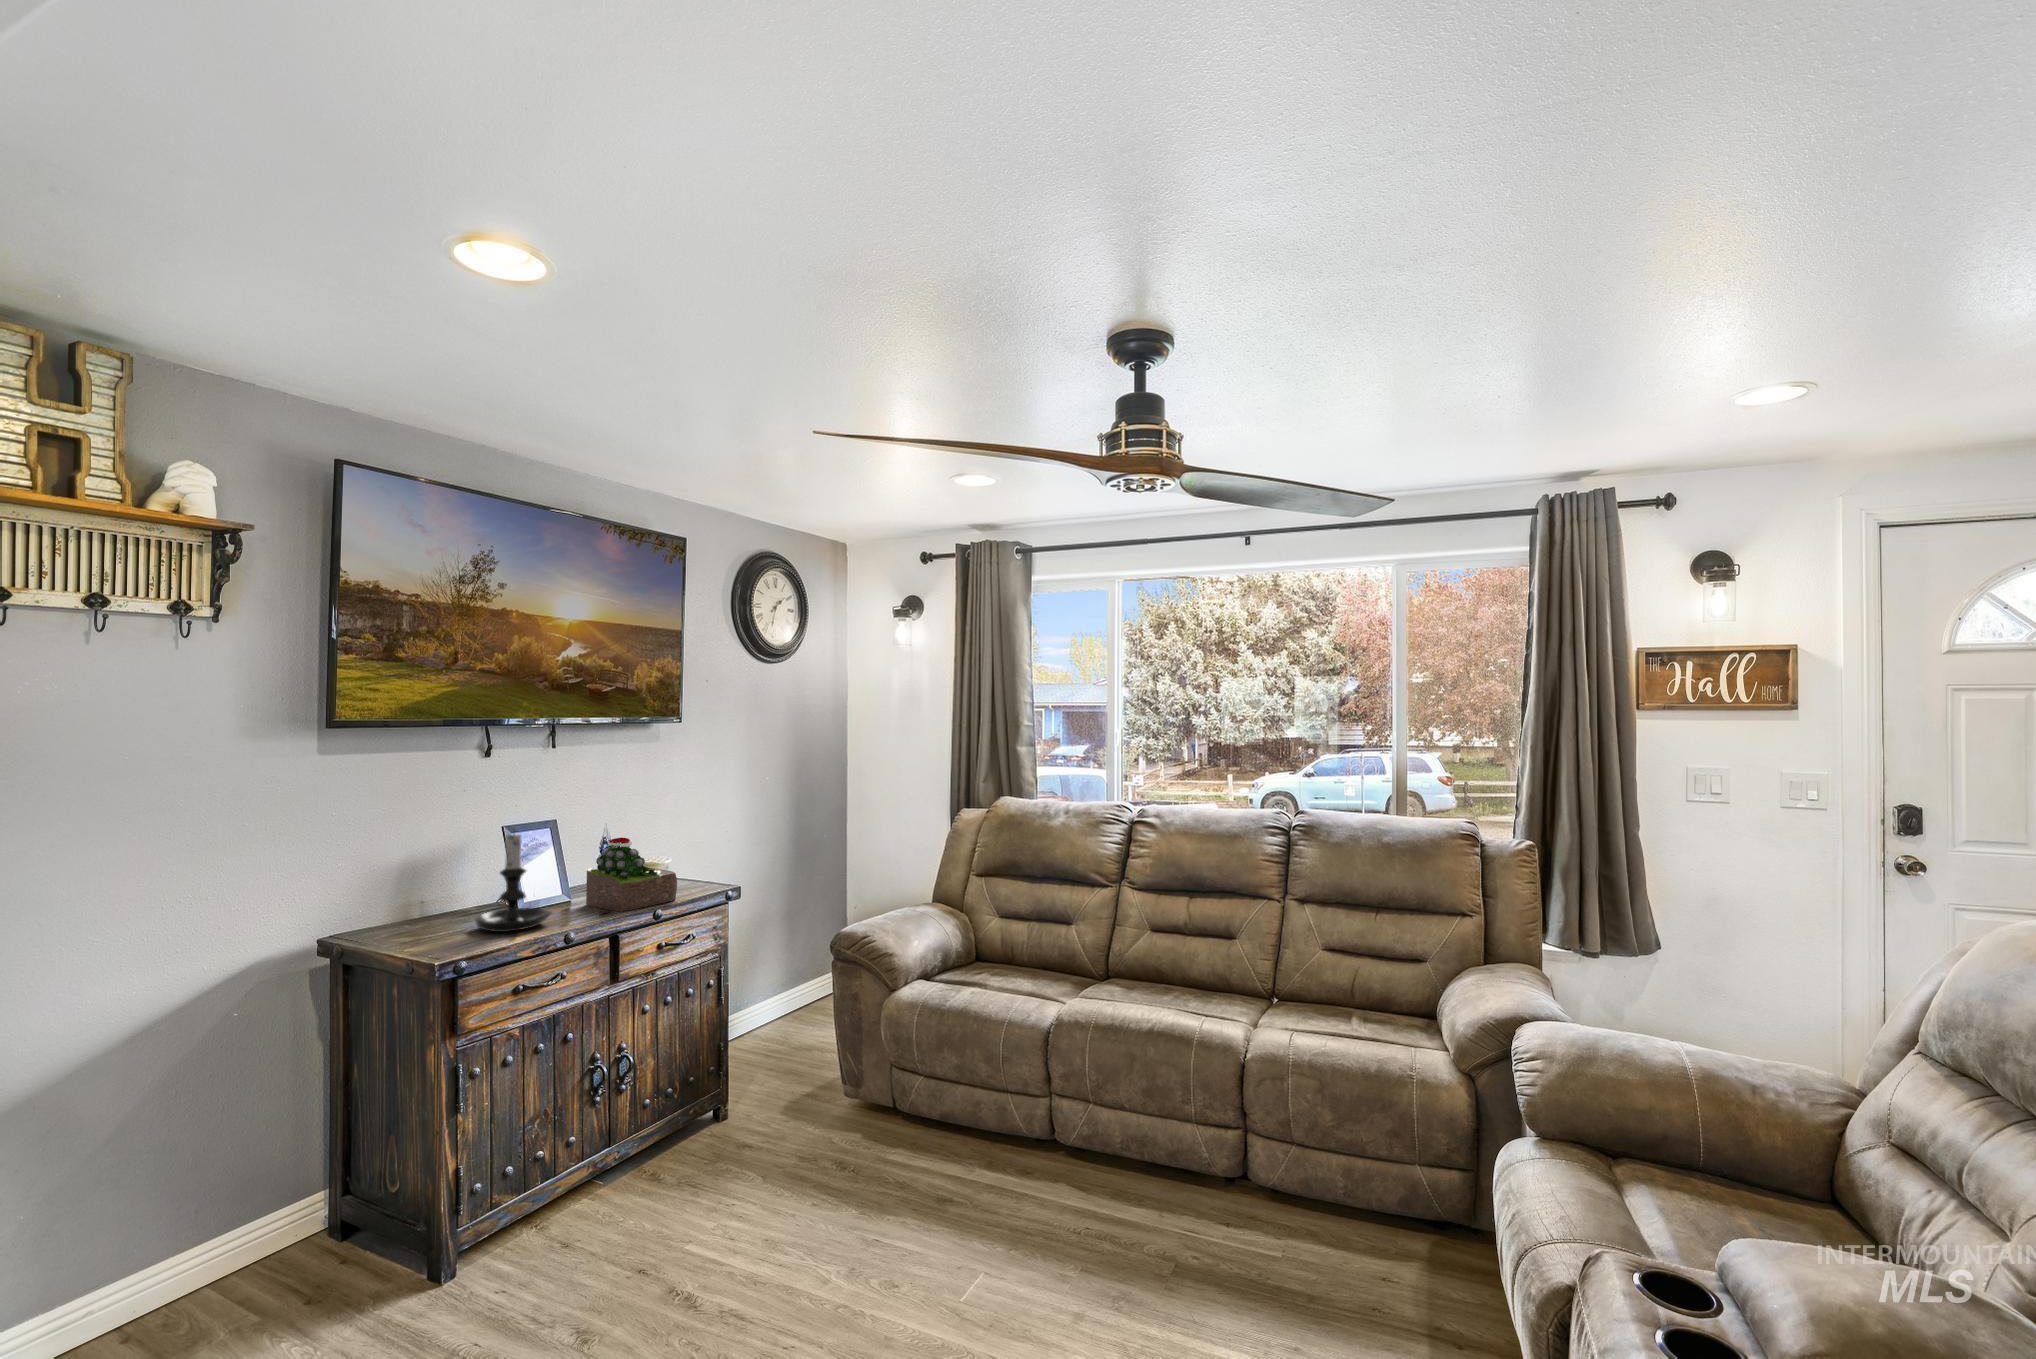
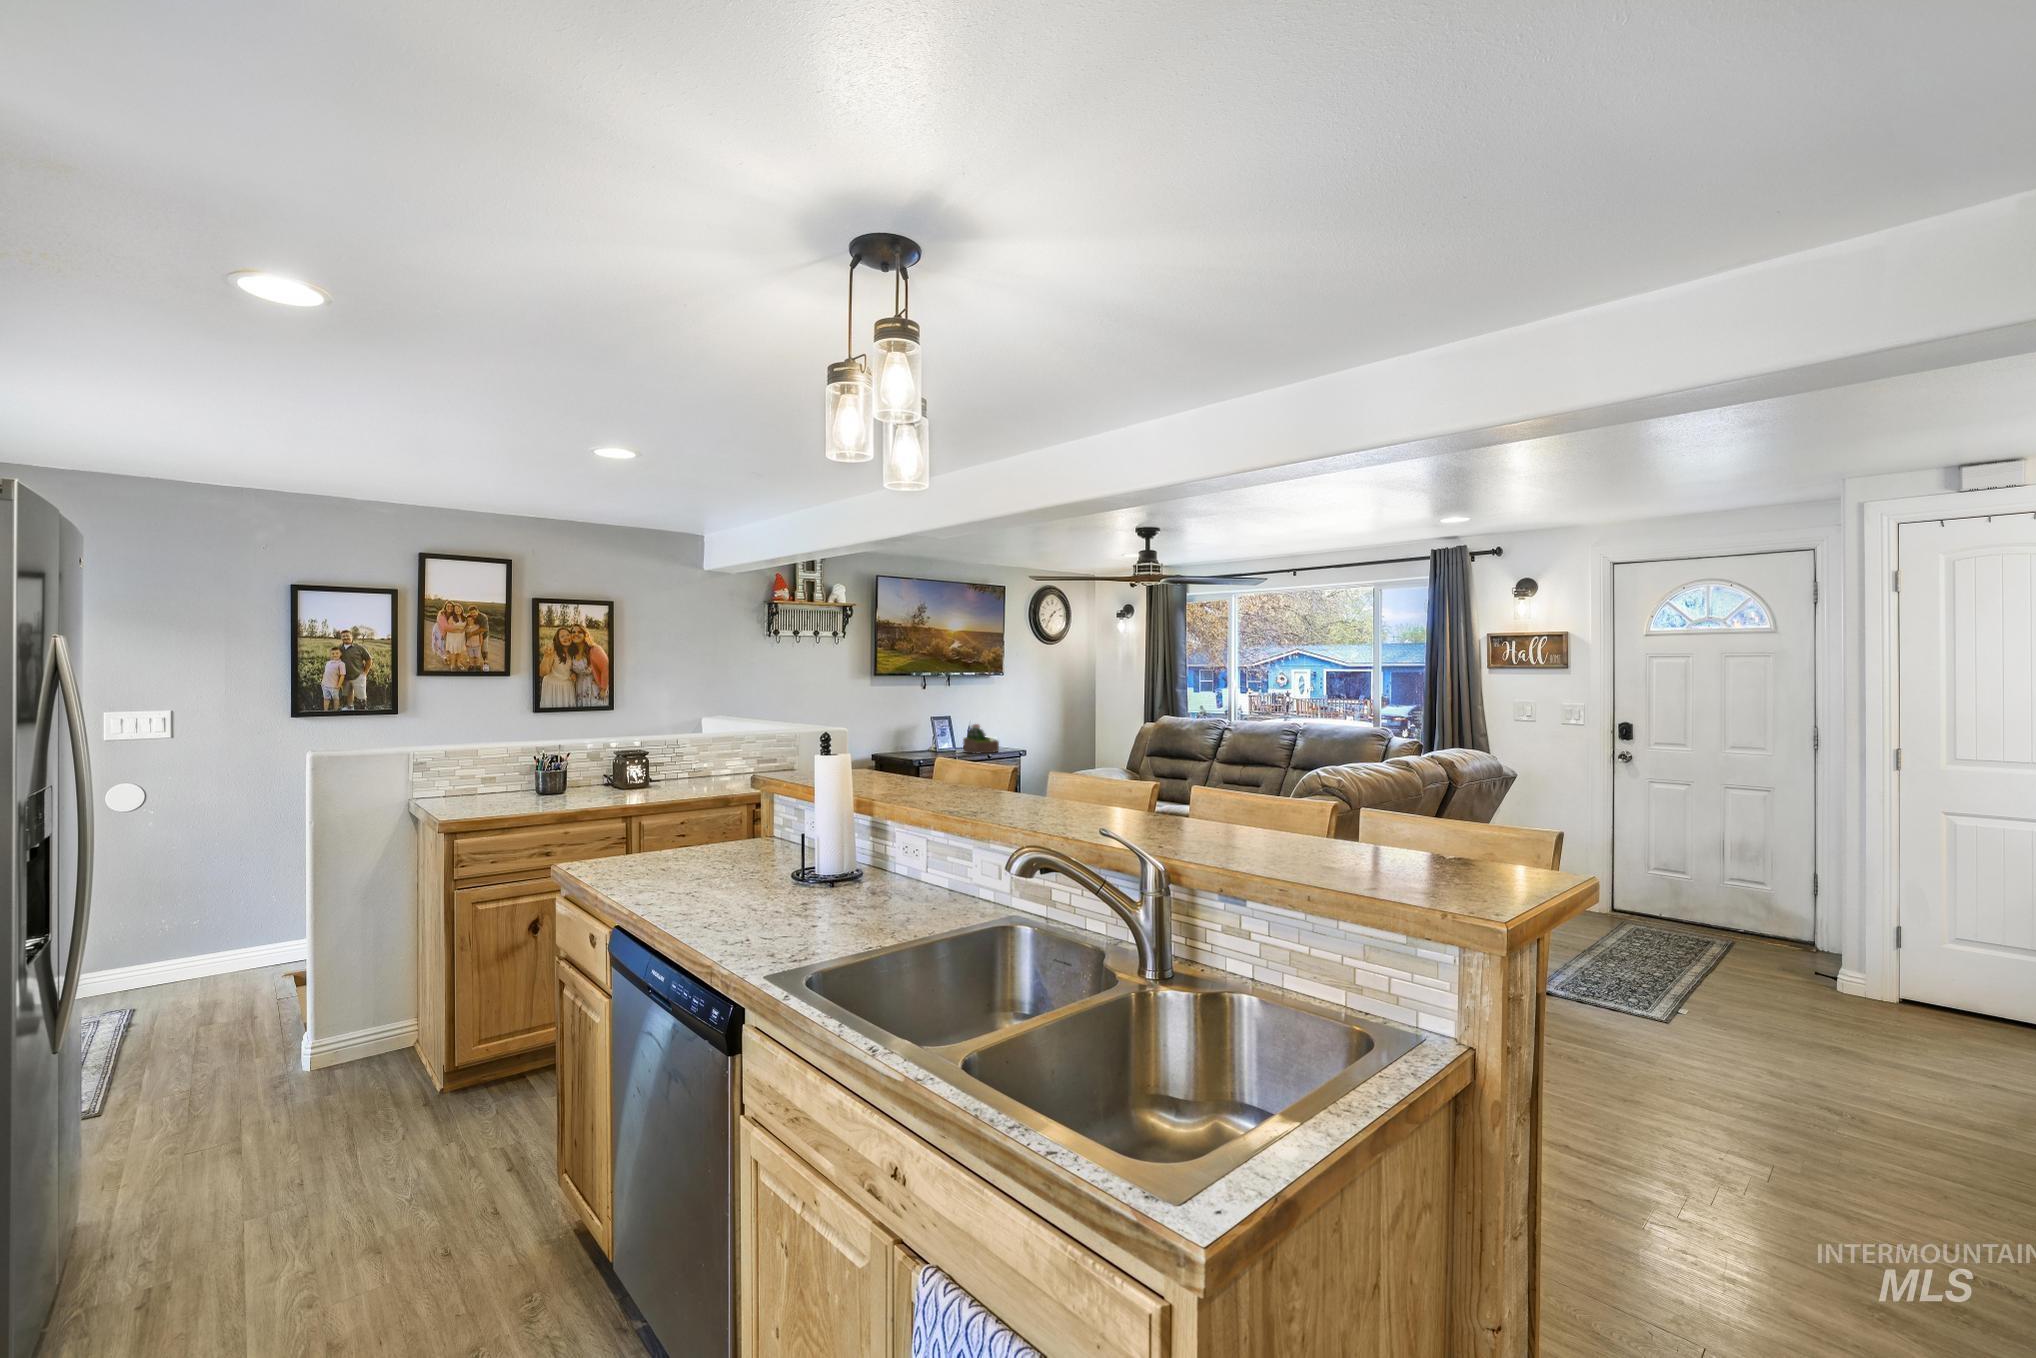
candle holder: present [474,834,552,932] -> none [924,716,952,755]

